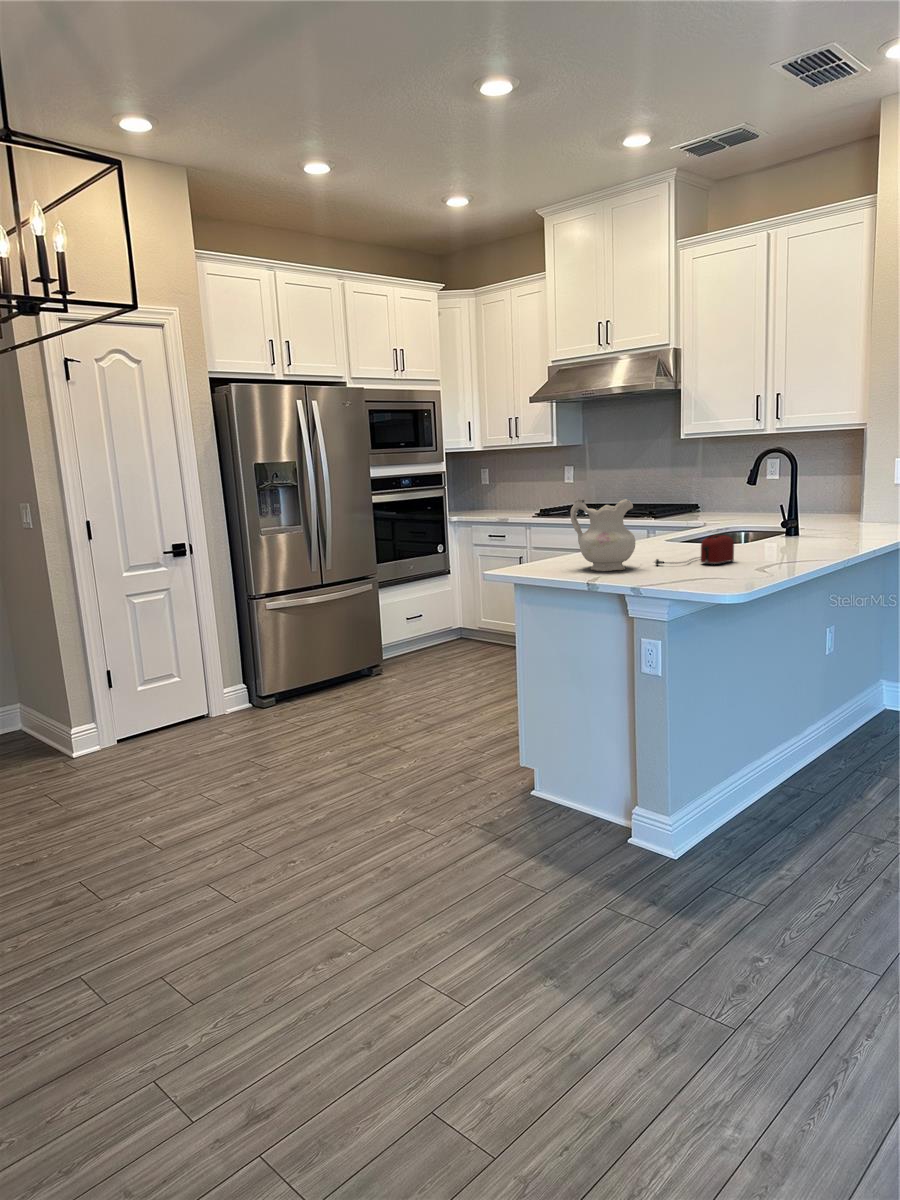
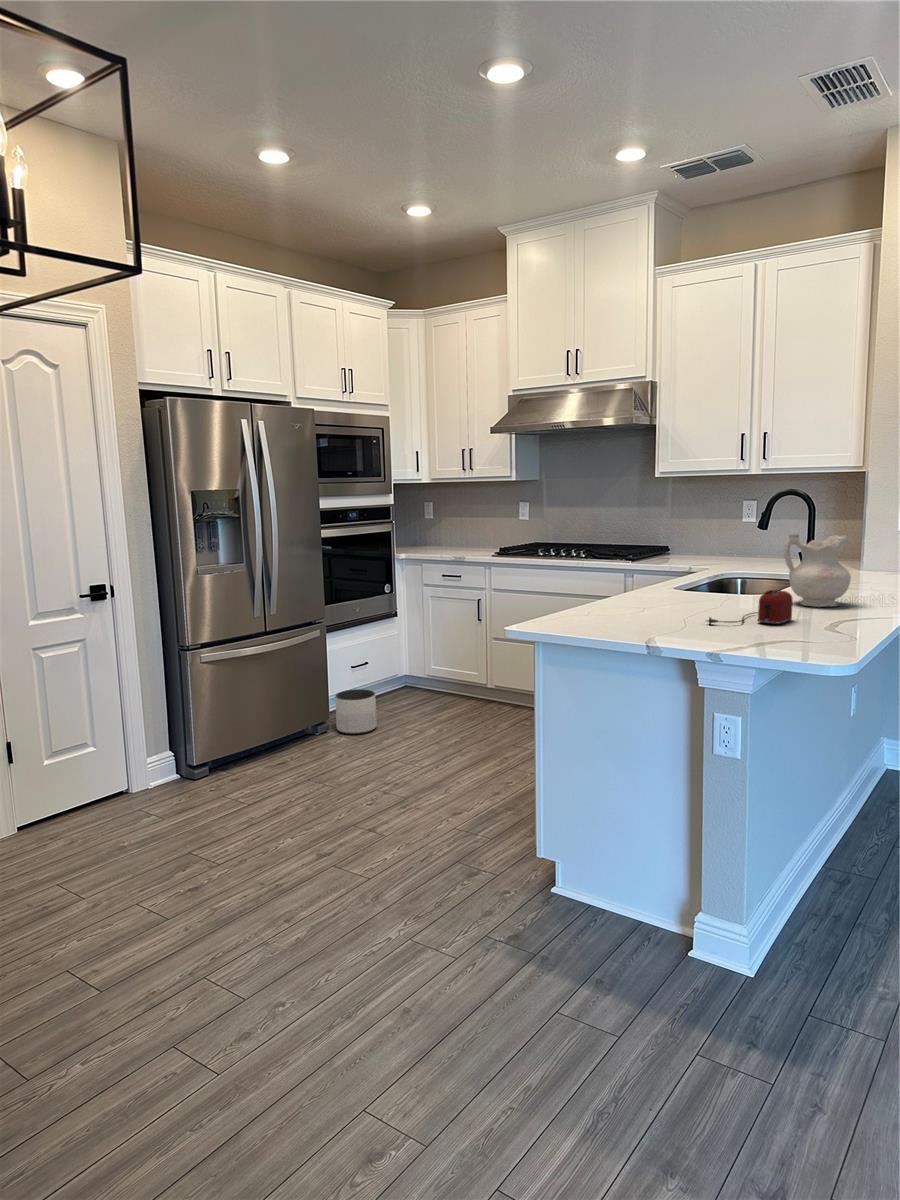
ceramic pitcher: present [571,499,635,571] -> present [783,534,851,607]
planter: none [388,637,425,675] -> present [335,689,377,734]

